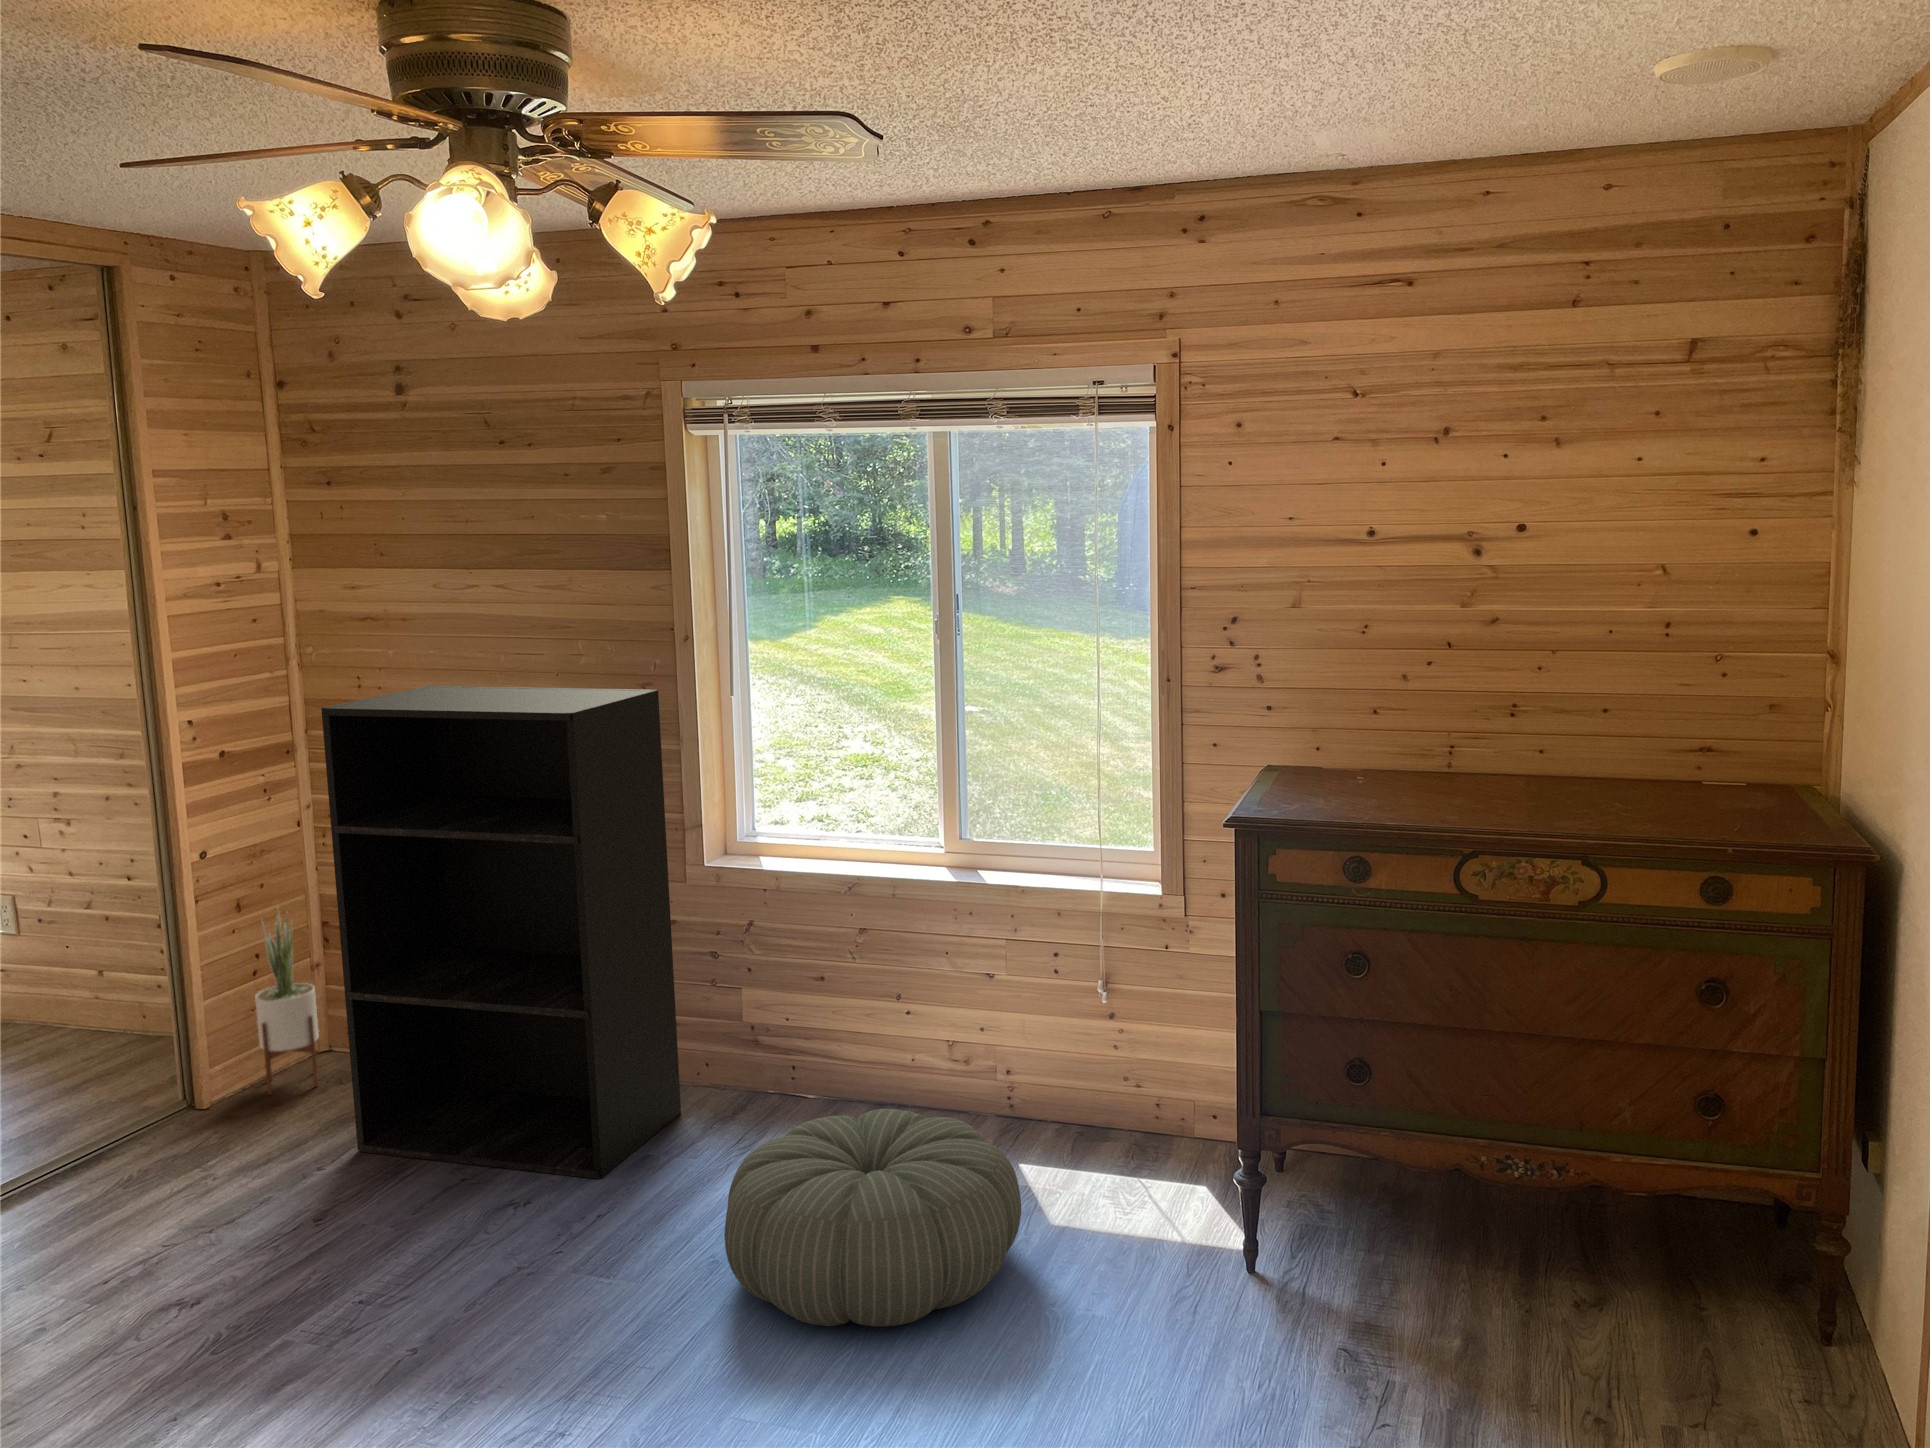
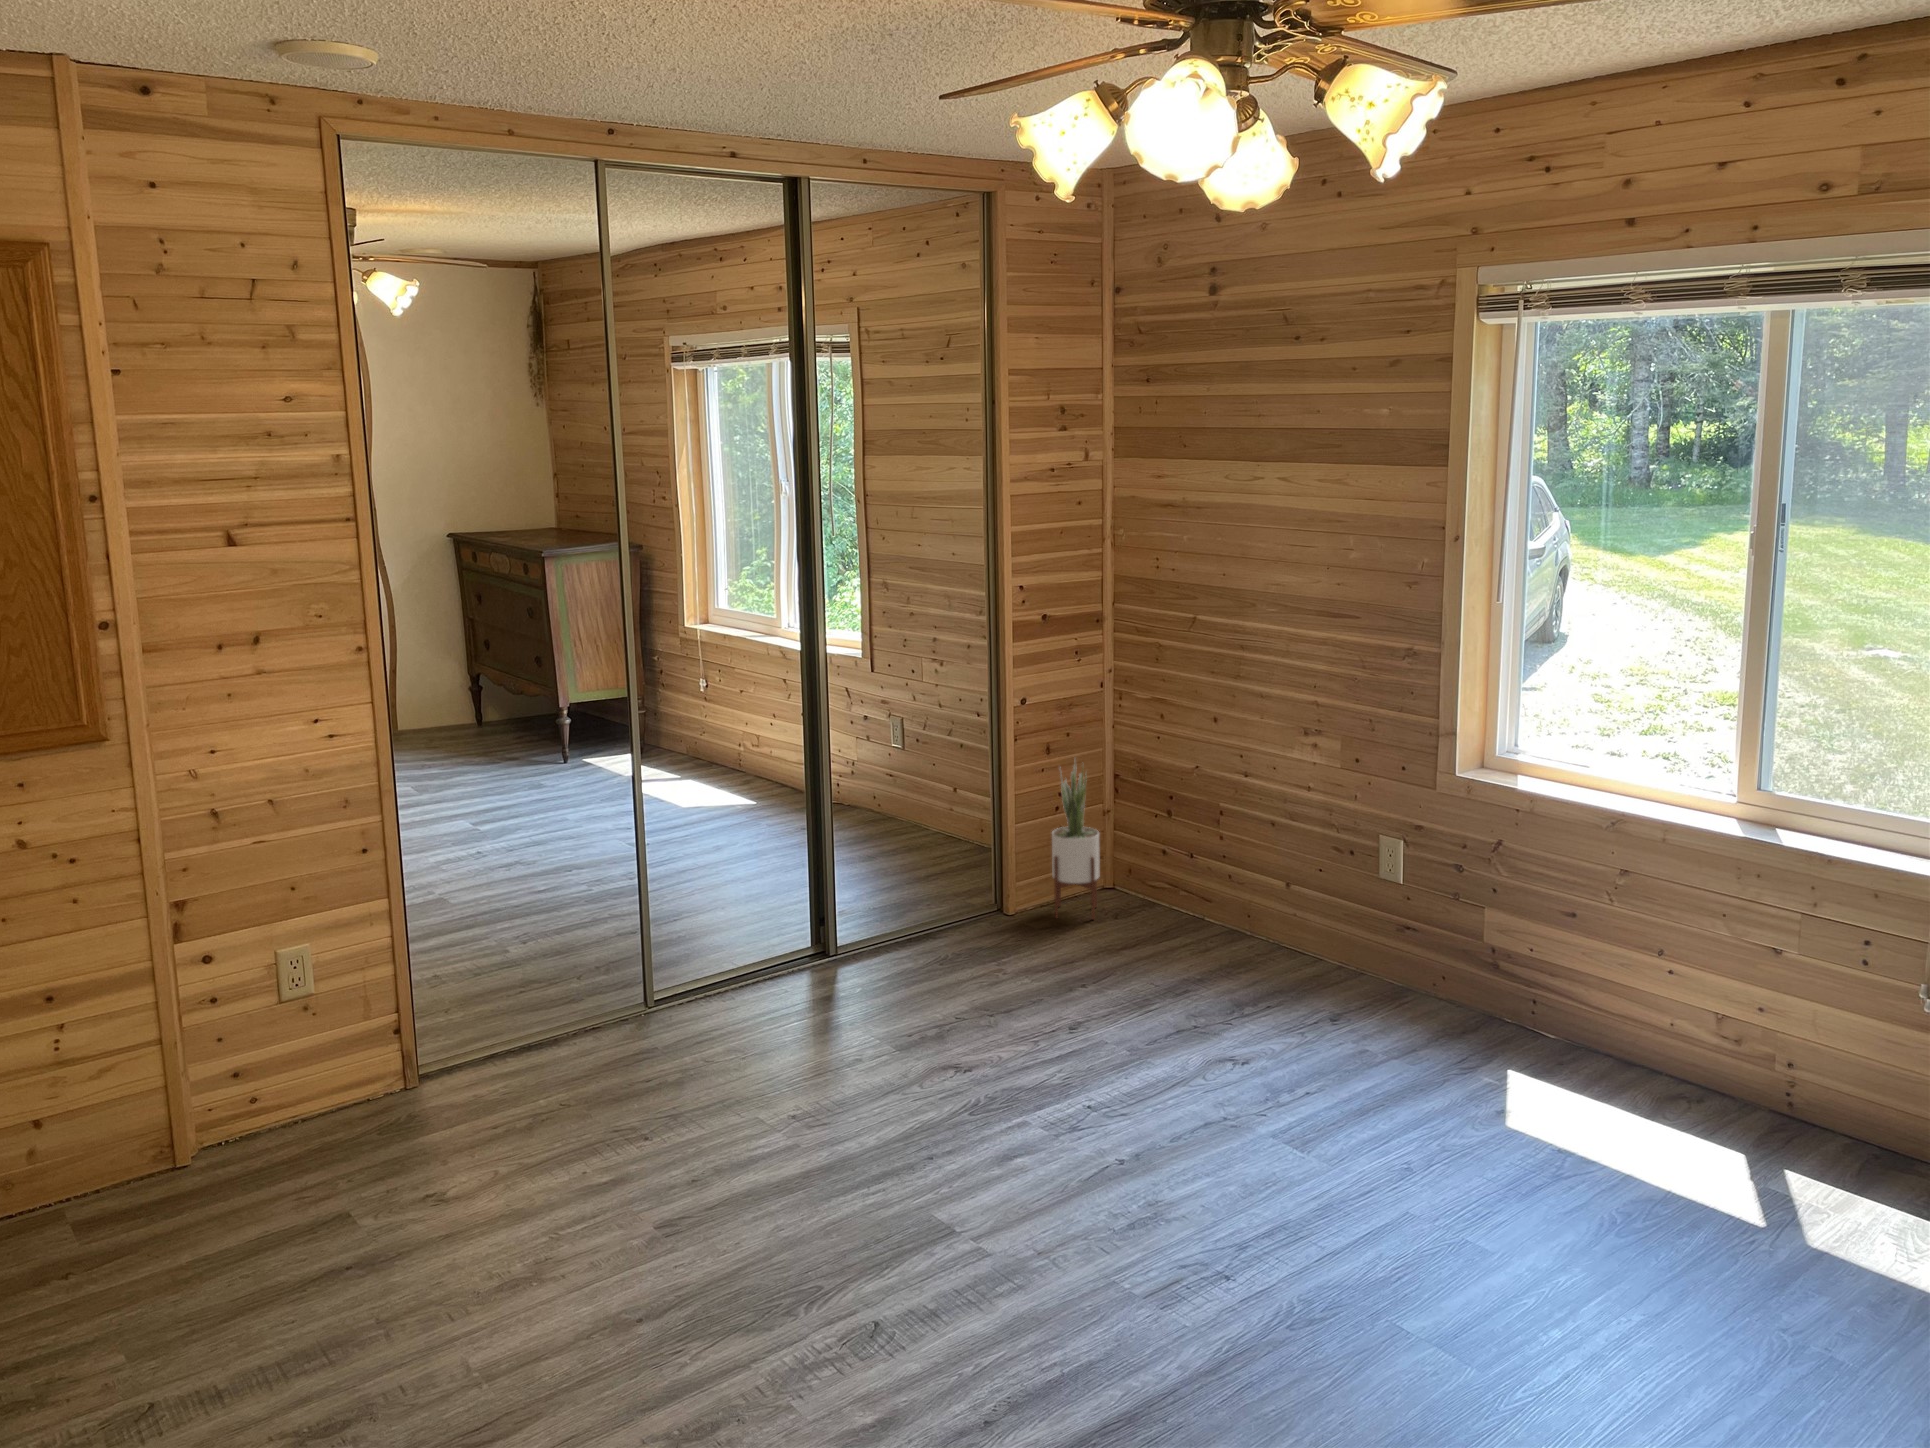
bookshelf: present [321,686,681,1179] -> none [1112,571,1423,1058]
pouf: present [724,1109,1021,1327] -> none [1411,1052,1761,1286]

